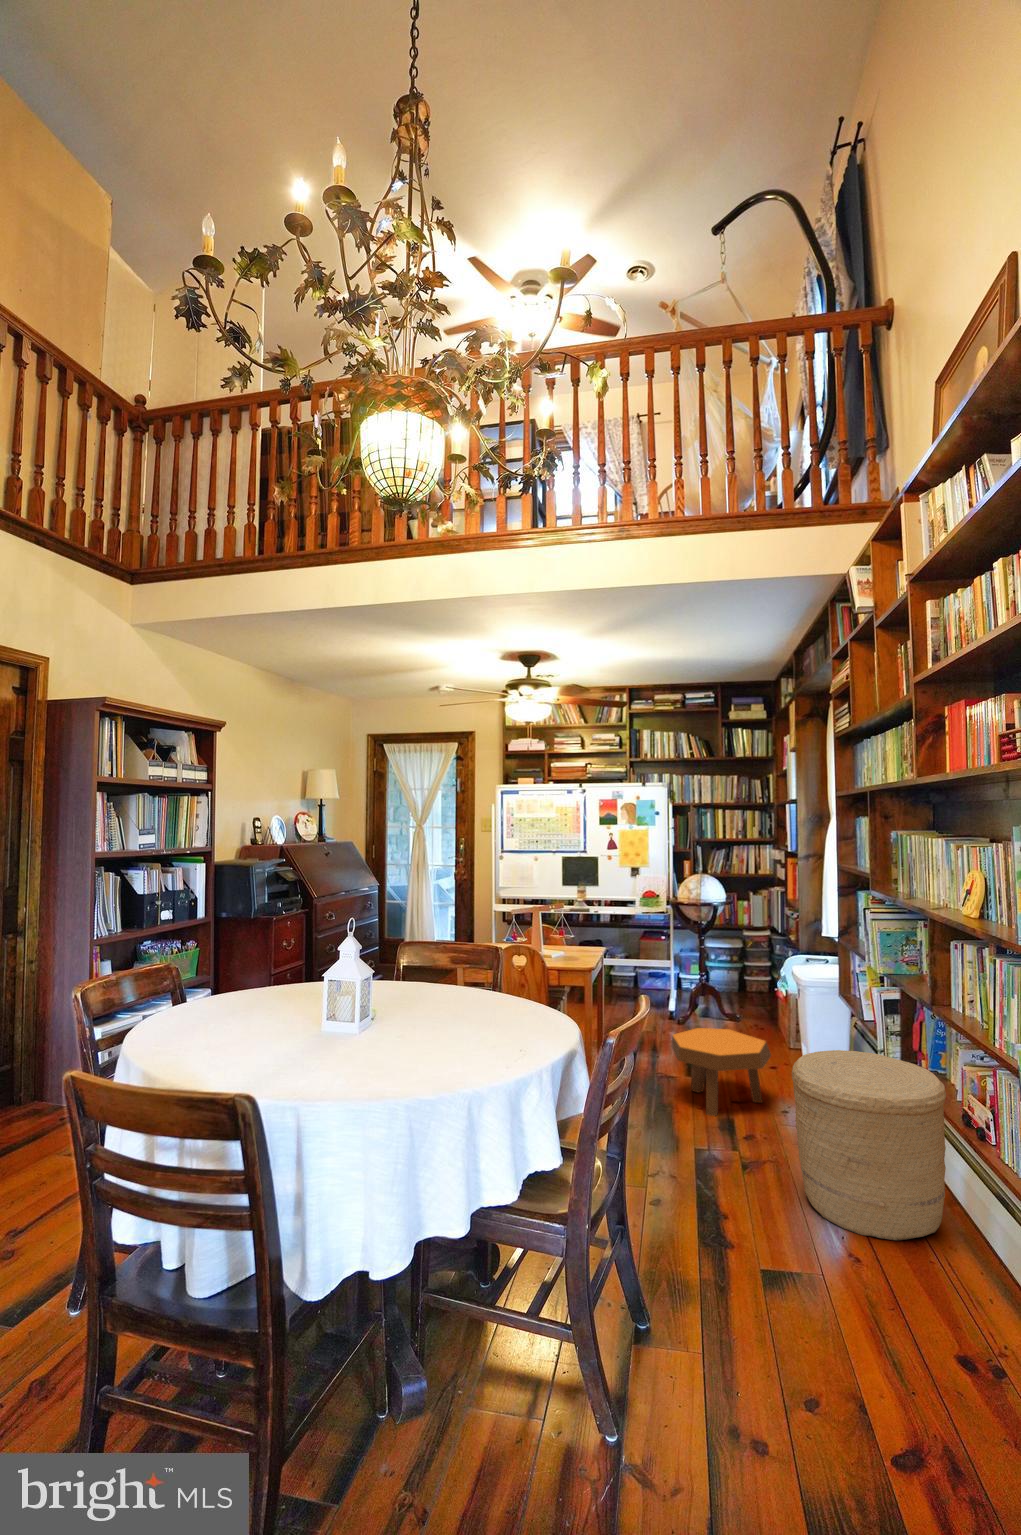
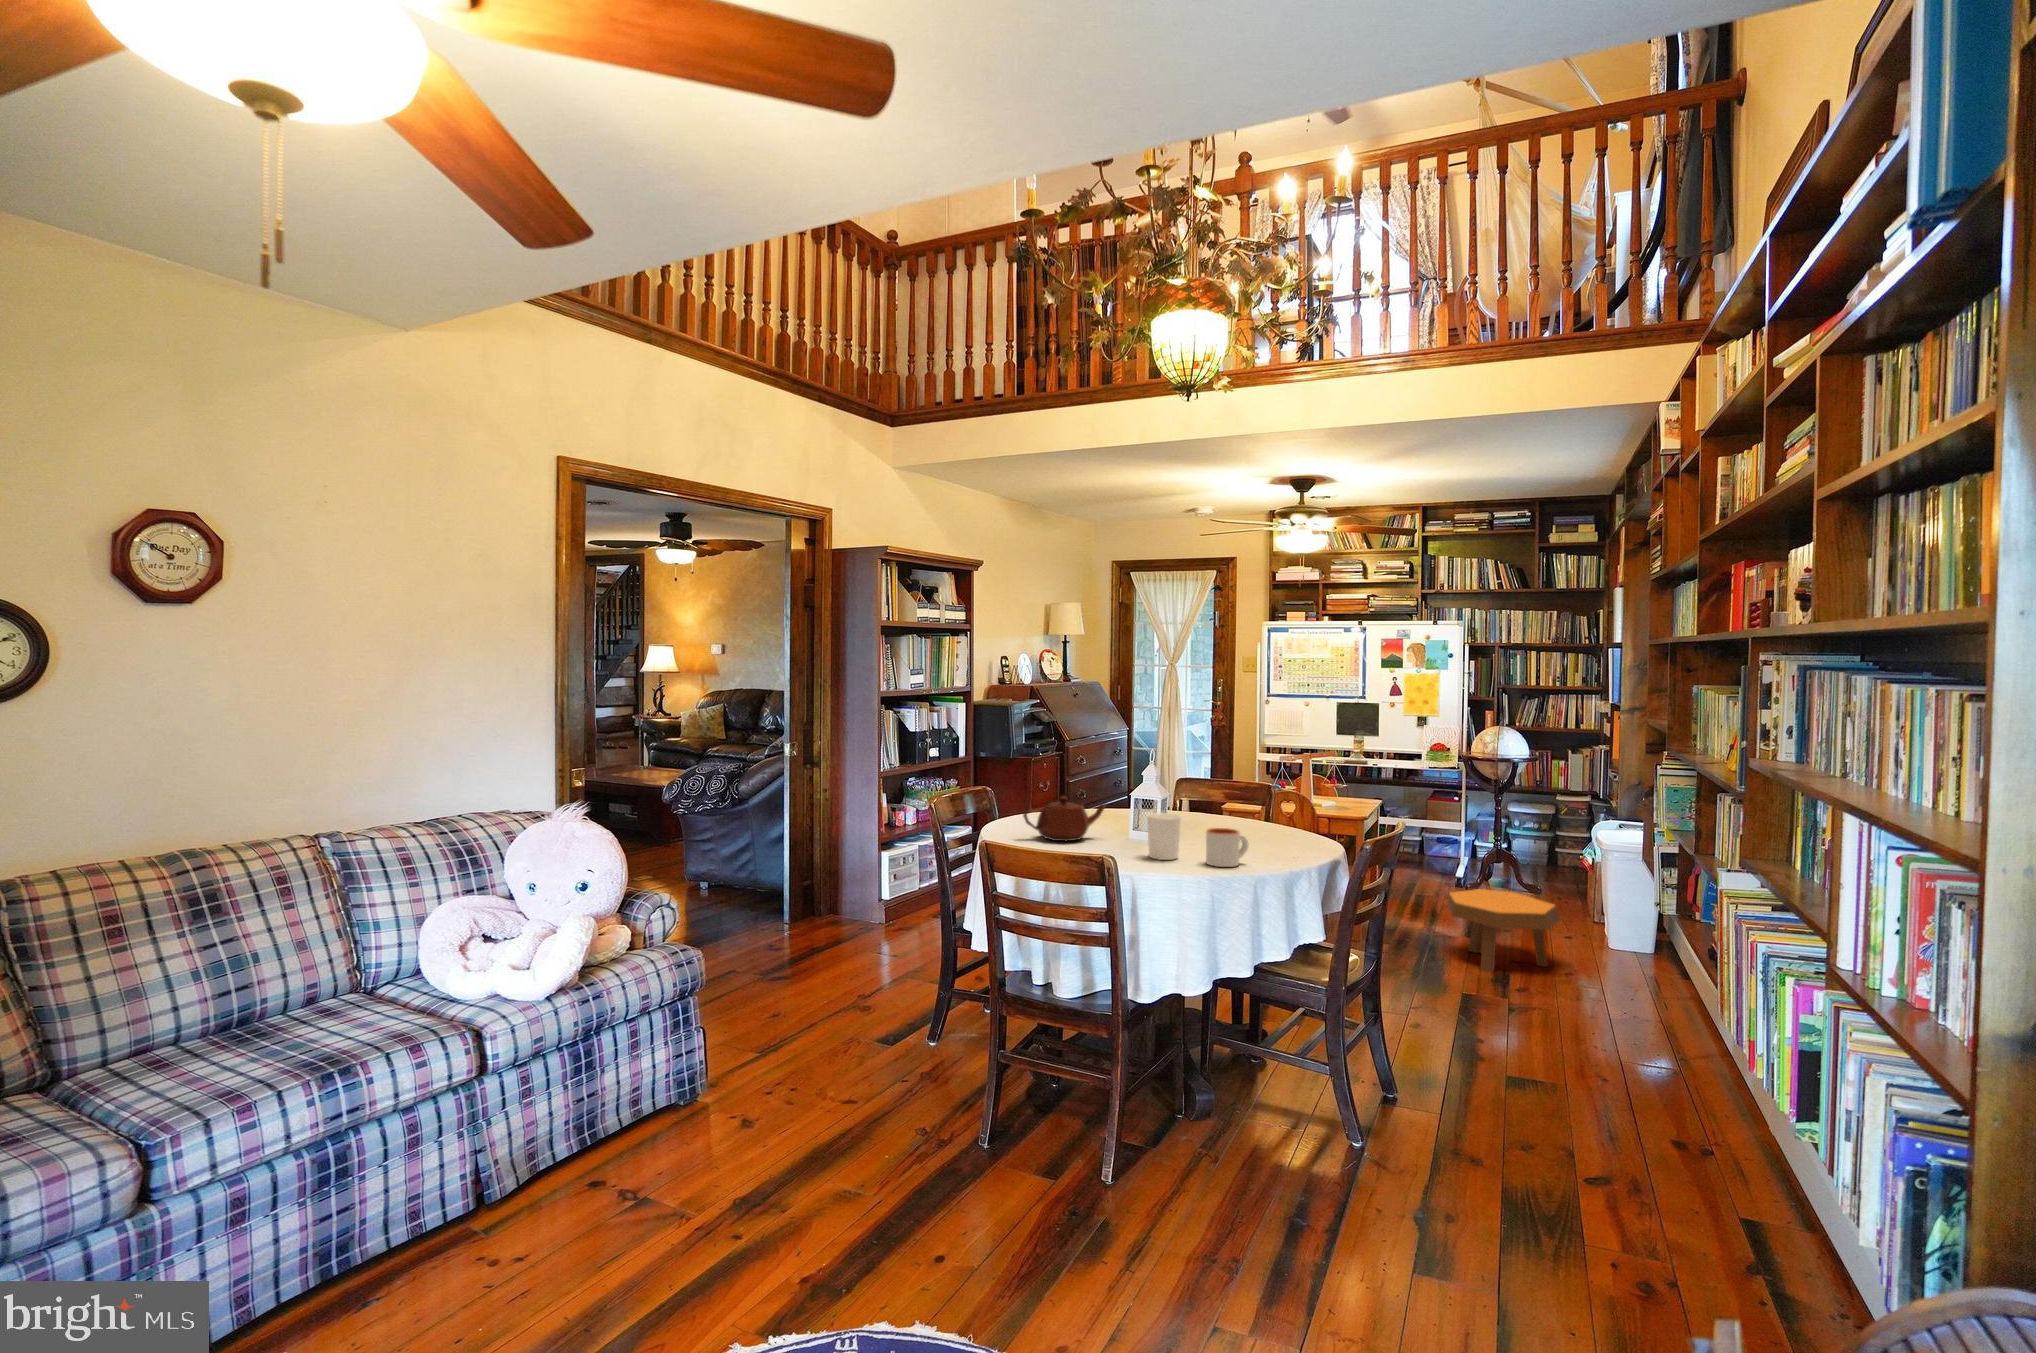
teapot: none [181,980,301,1043] -> present [1023,796,1106,841]
candle holder: none [337,1001,382,1068] -> present [1147,813,1181,860]
mug: none [412,1018,467,1075] -> present [1206,828,1248,867]
woven basket: present [792,1050,946,1240] -> none [1562,905,1725,1074]

